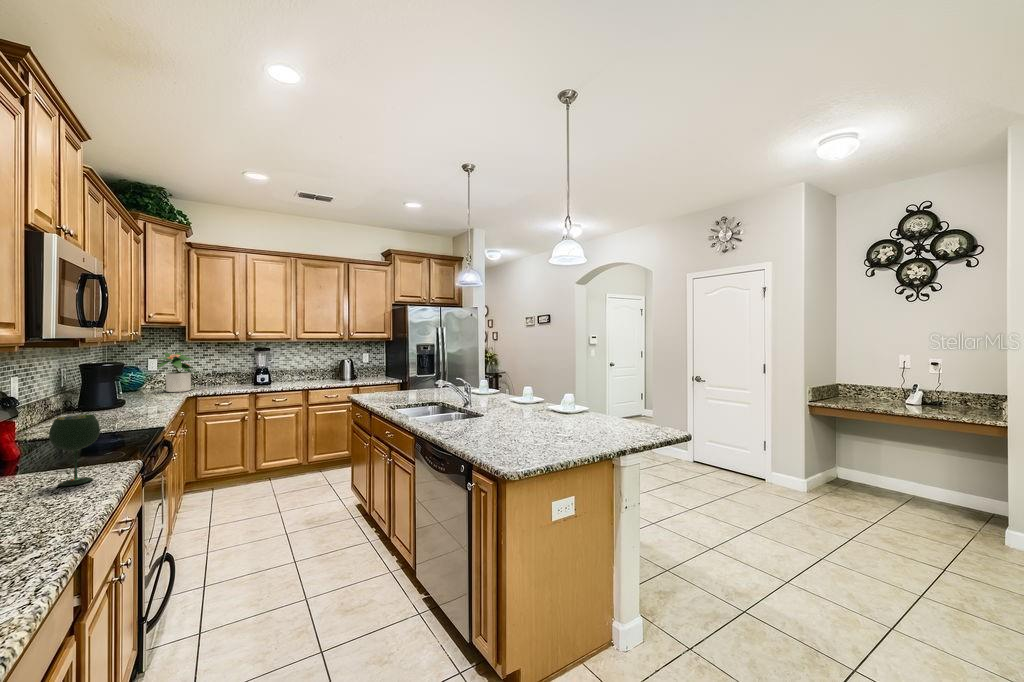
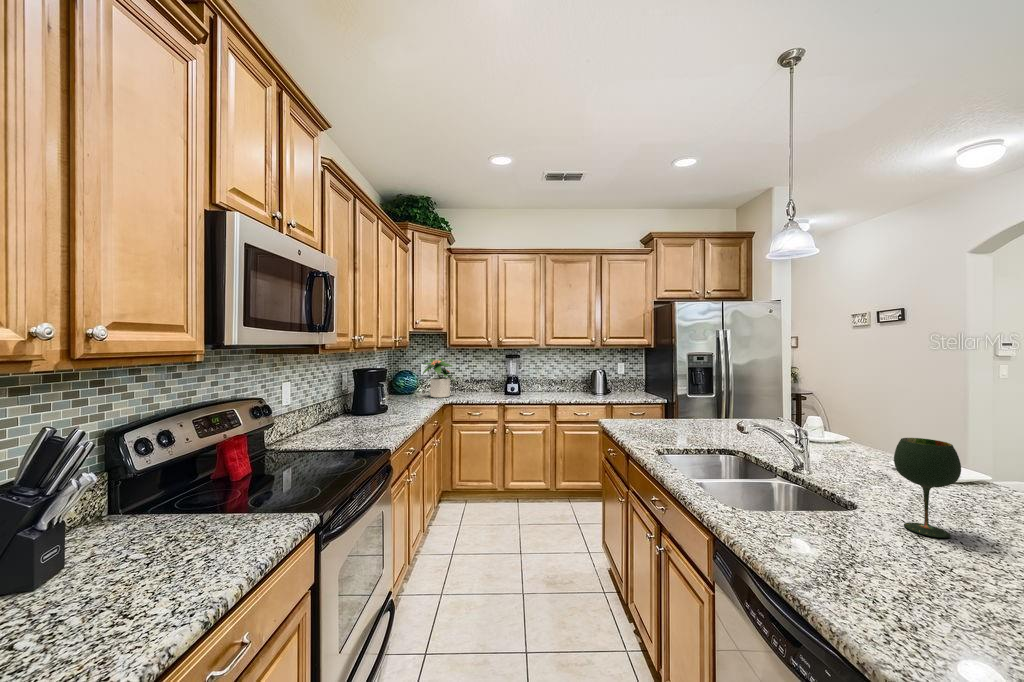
wine glass: present [49,415,100,486] -> present [894,438,961,538]

